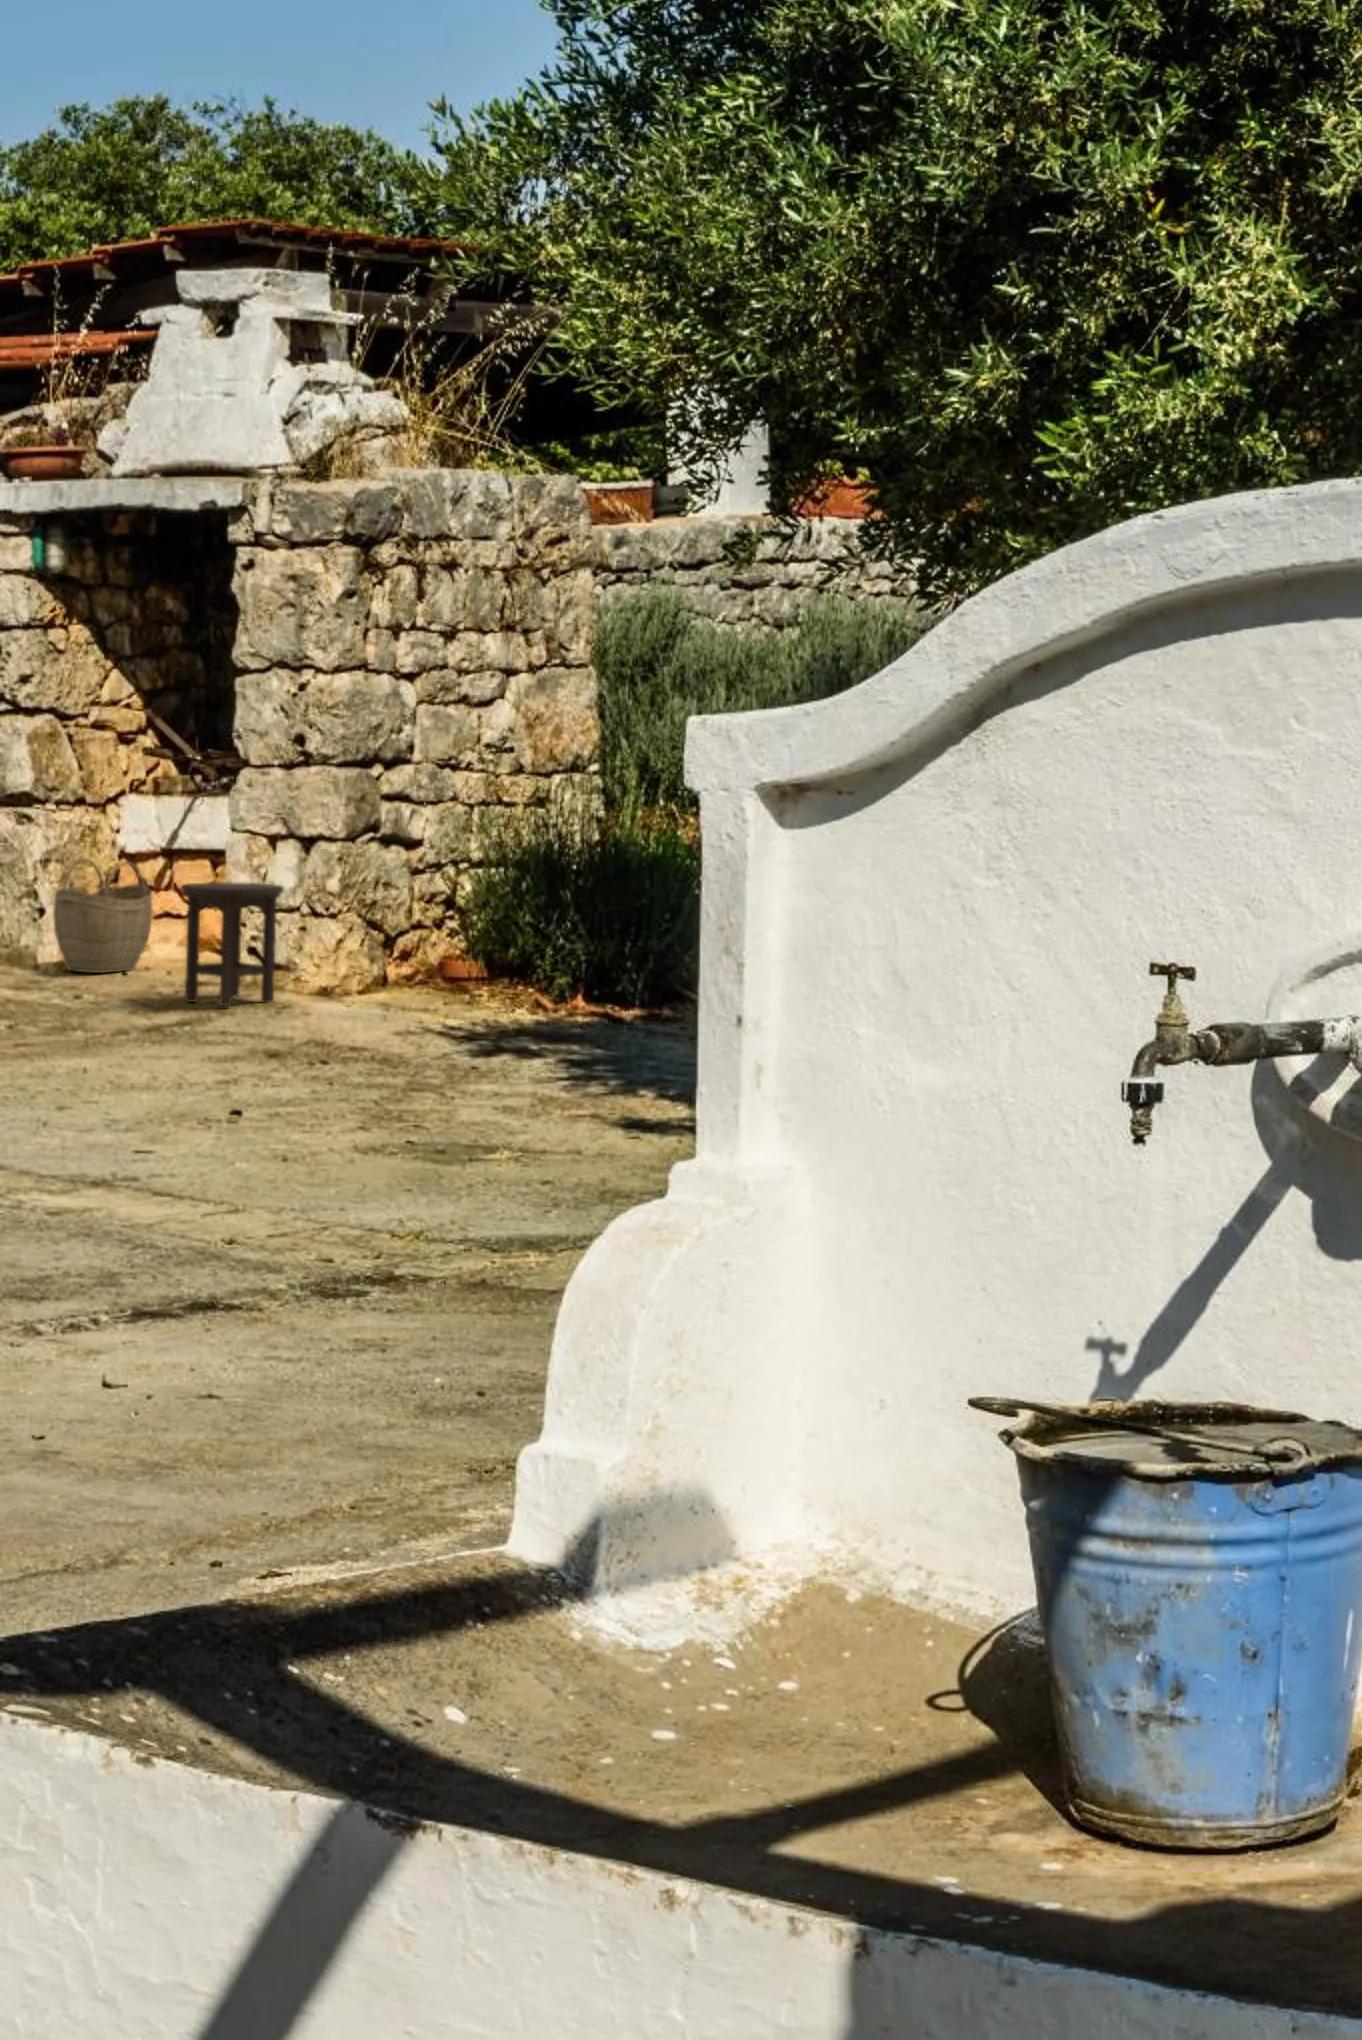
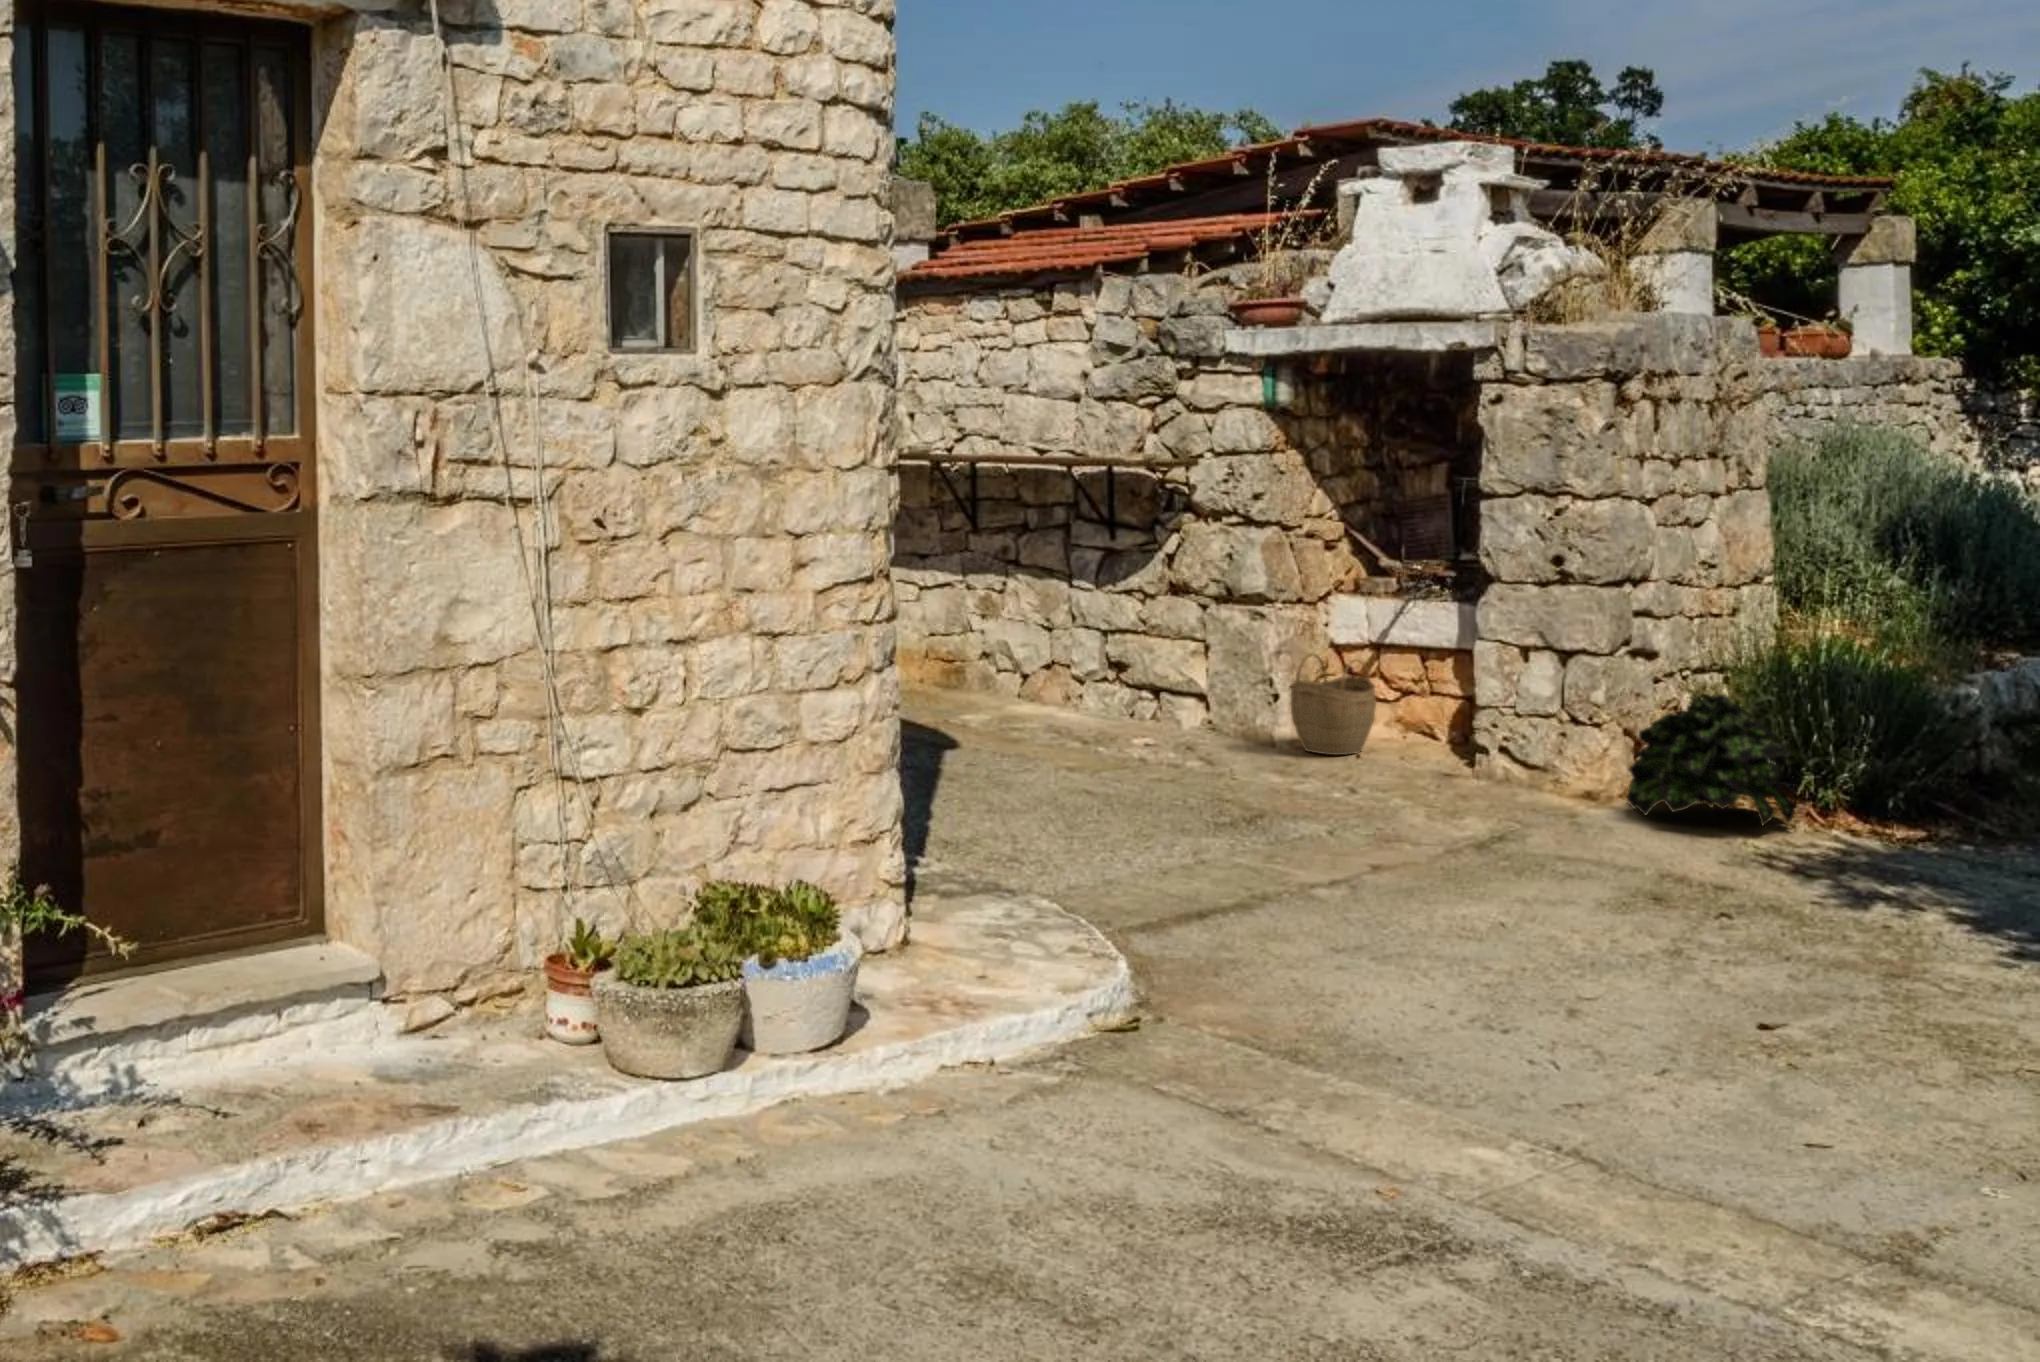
potted plant: none [359,876,509,1008] -> present [1626,694,1796,825]
stool: present [181,882,284,1006] -> none [1445,688,1545,807]

